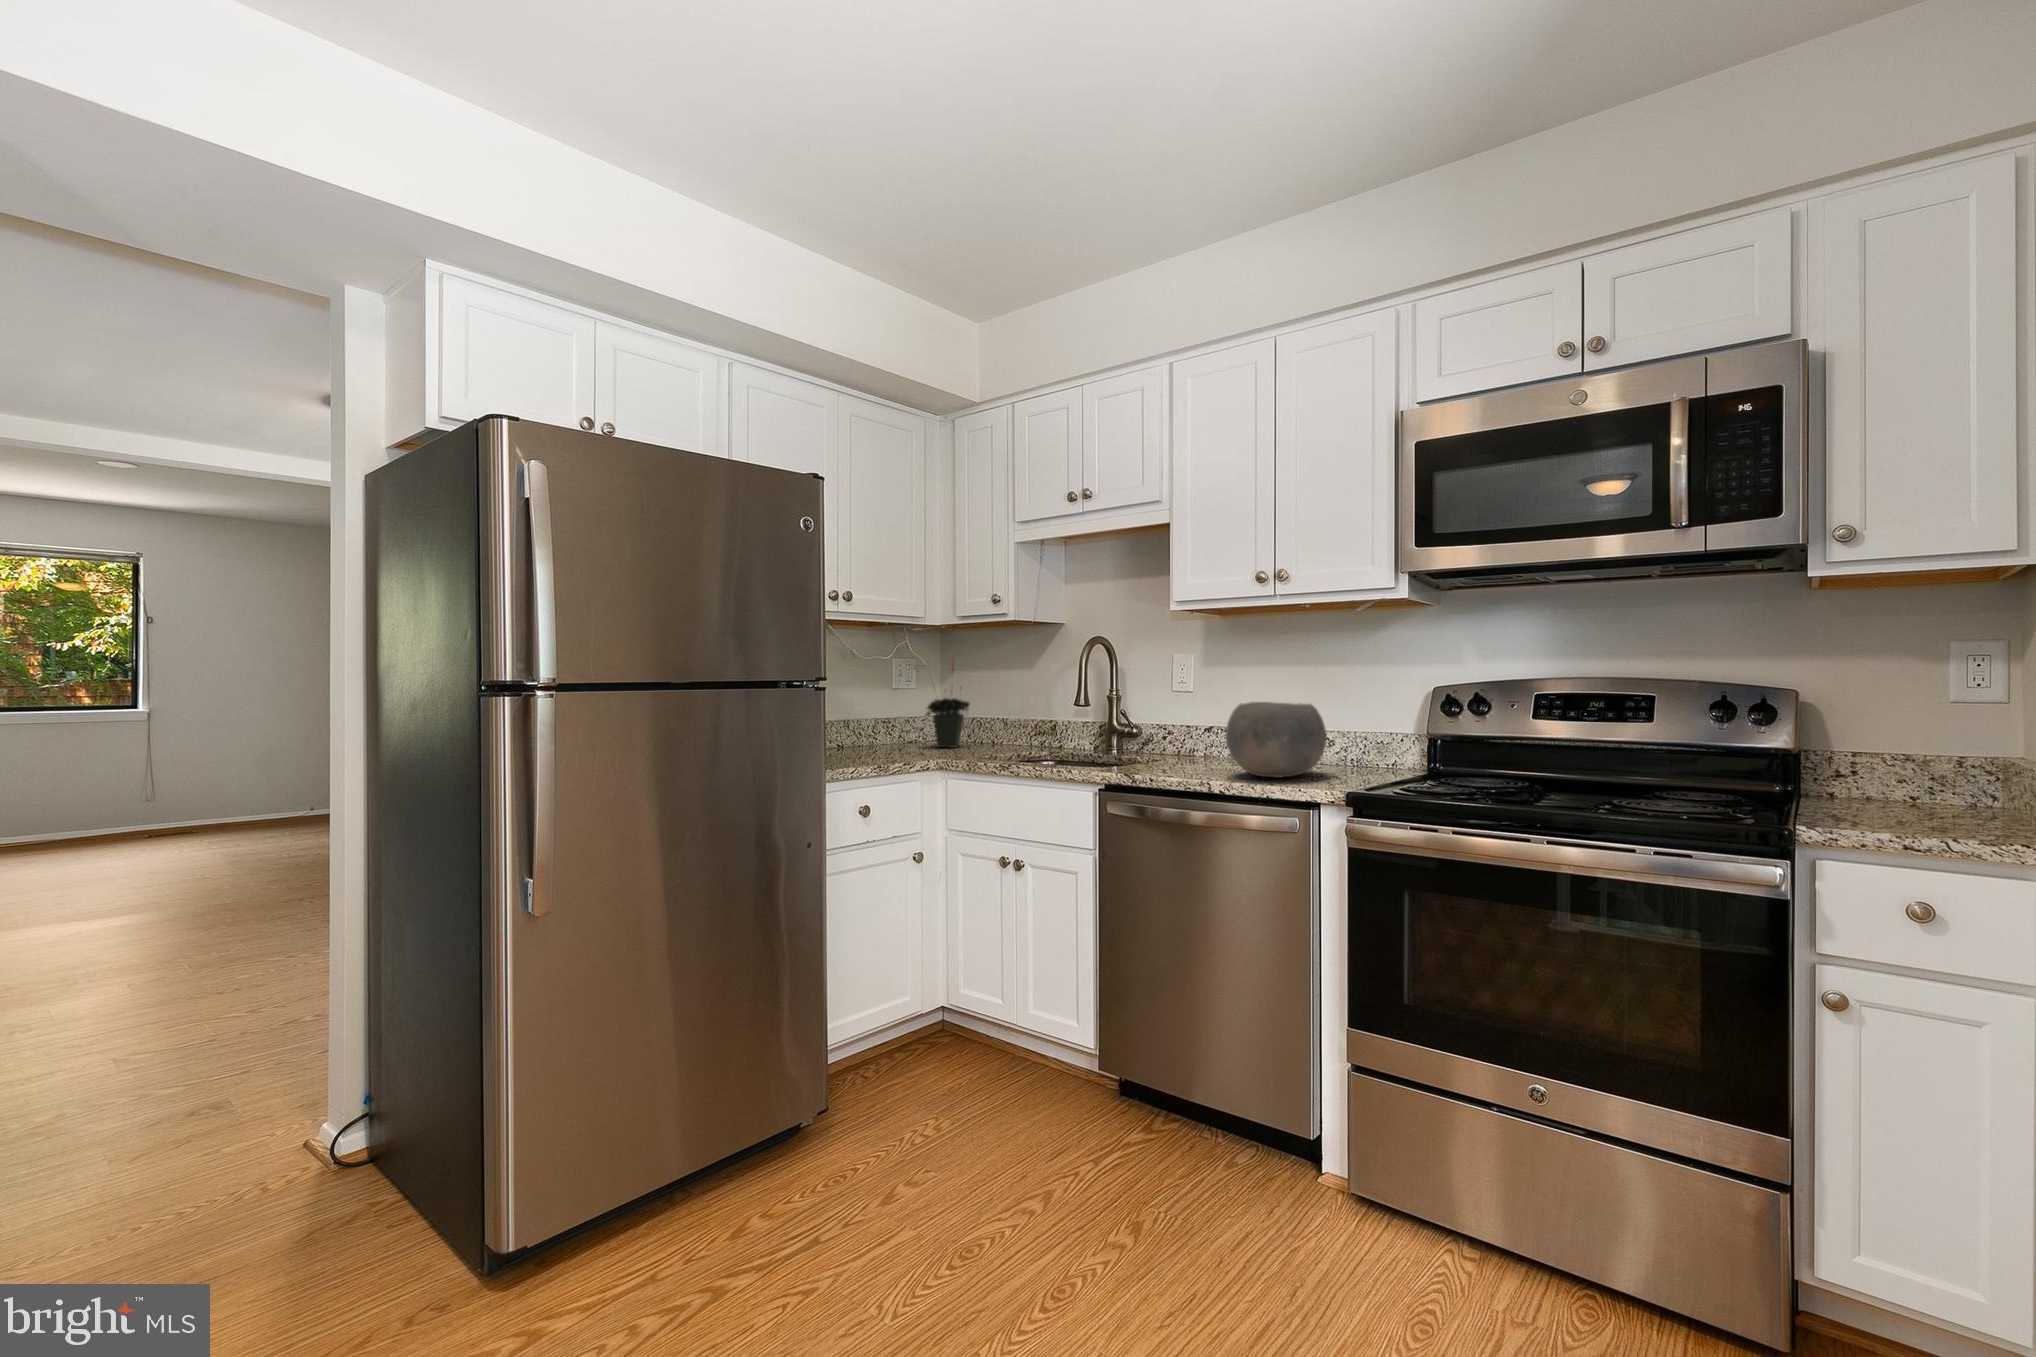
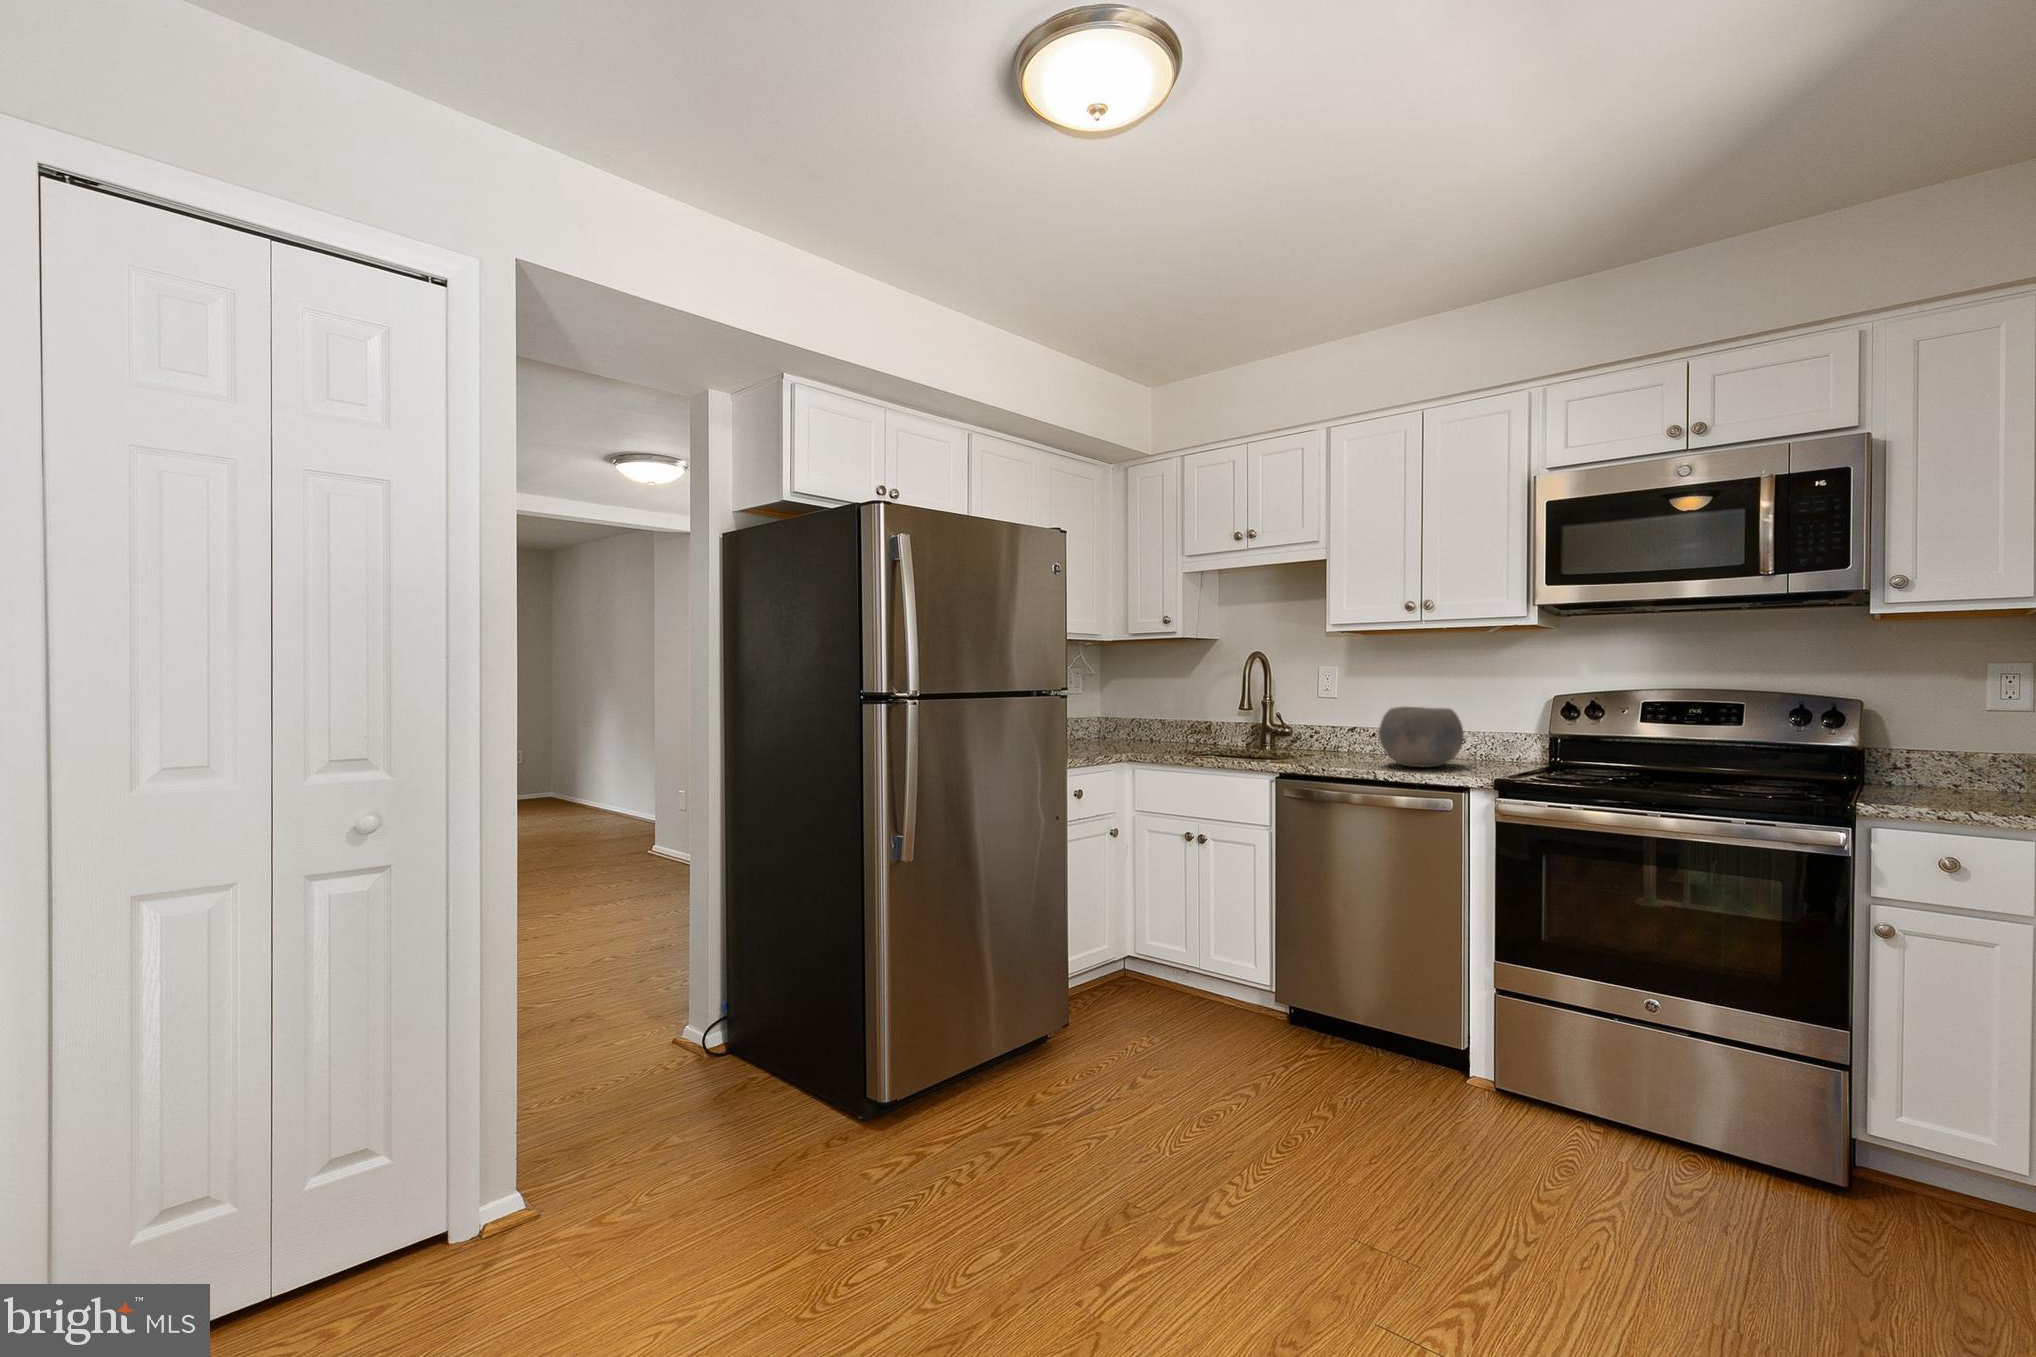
potted plant: present [926,661,970,748] -> none [1098,666,1136,742]

